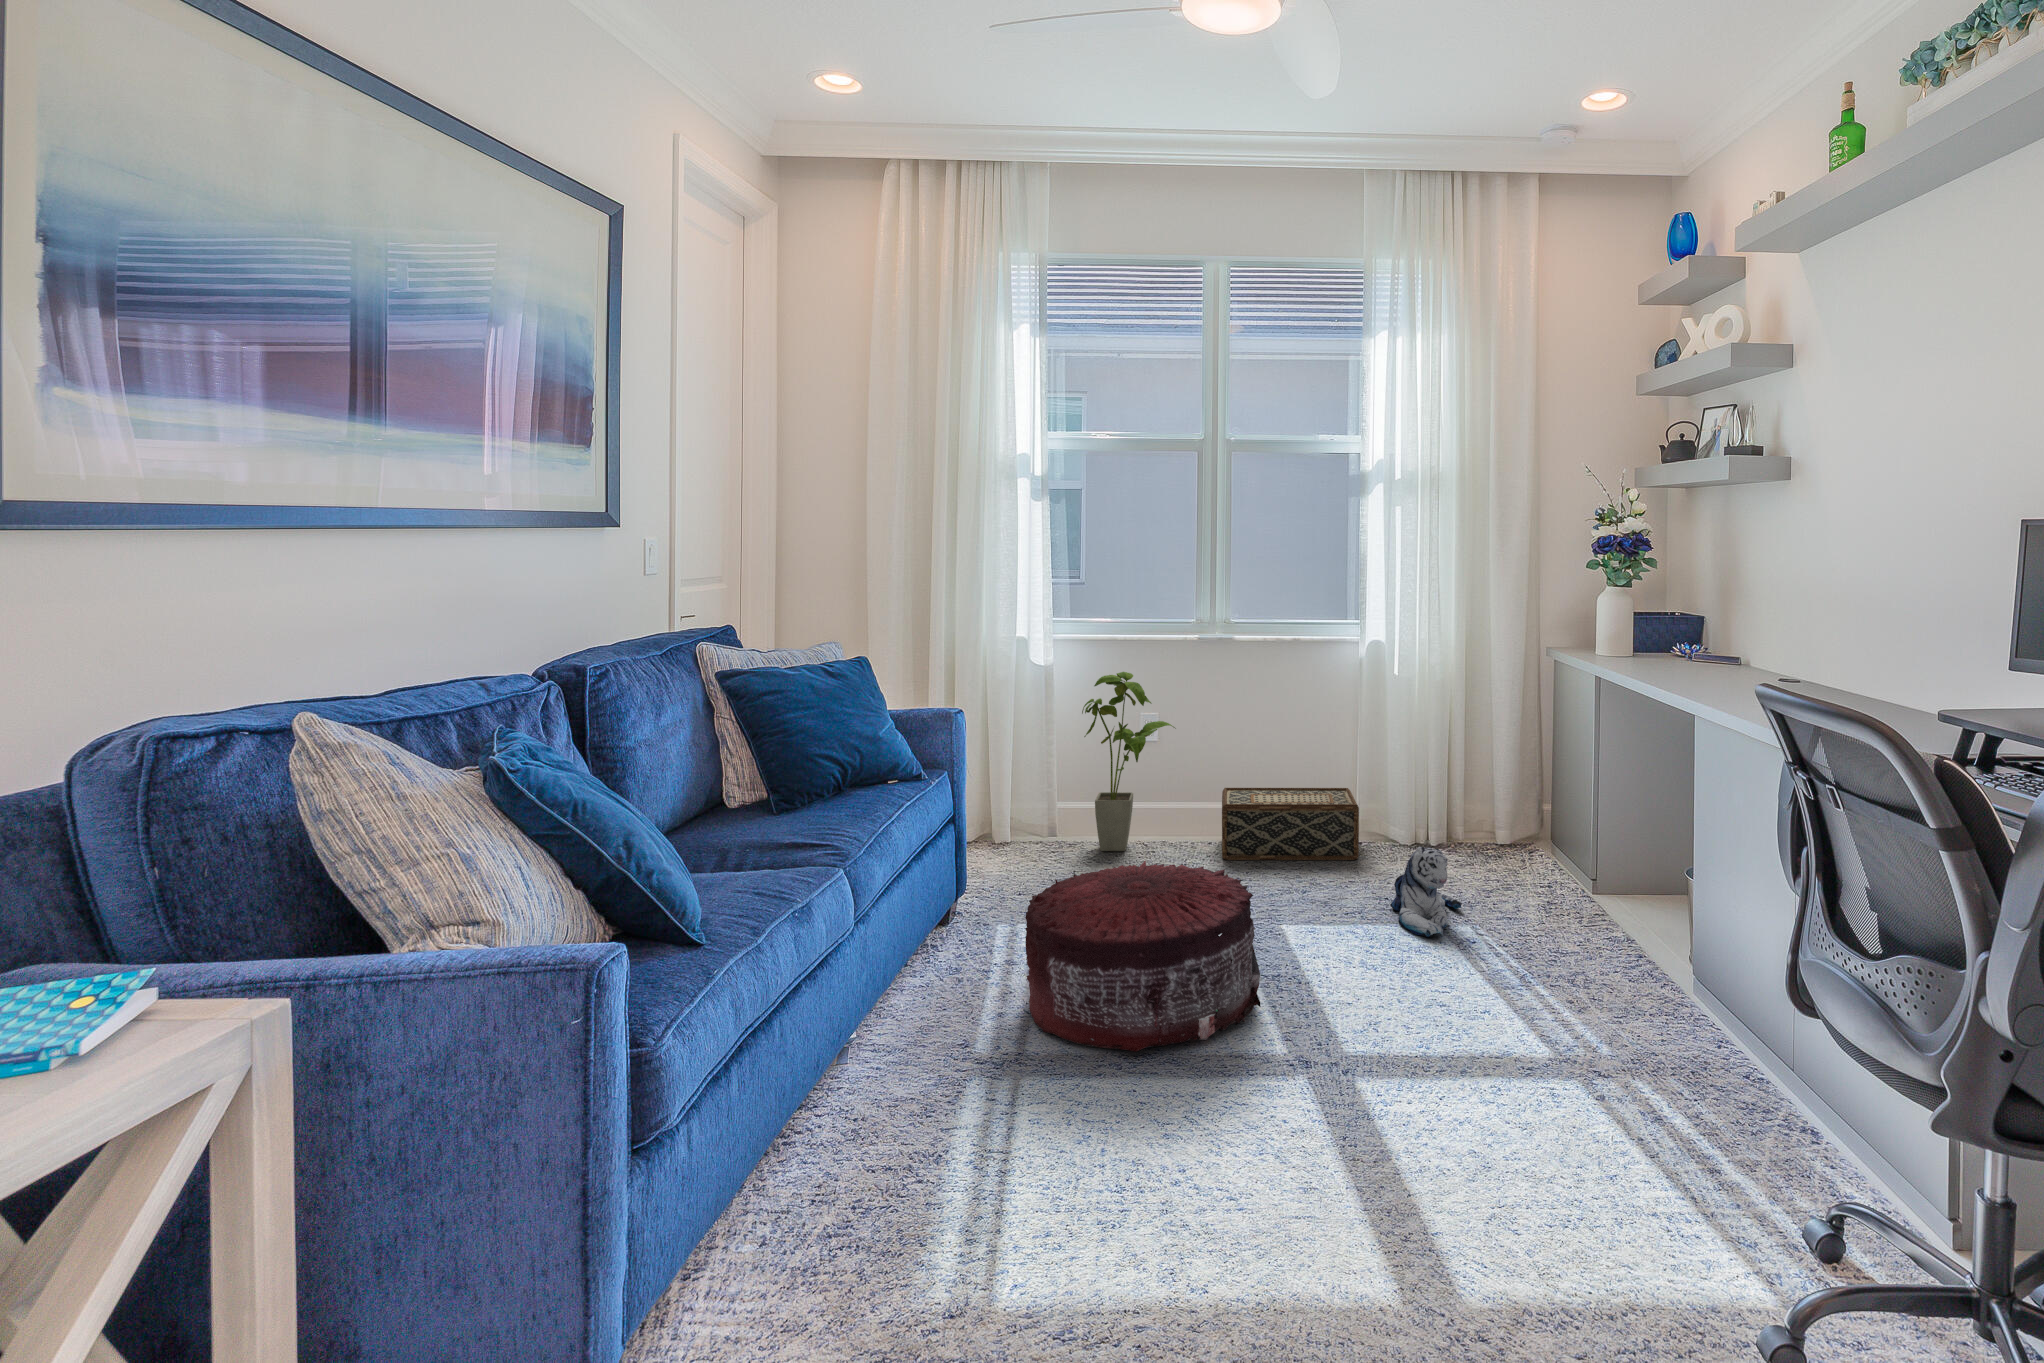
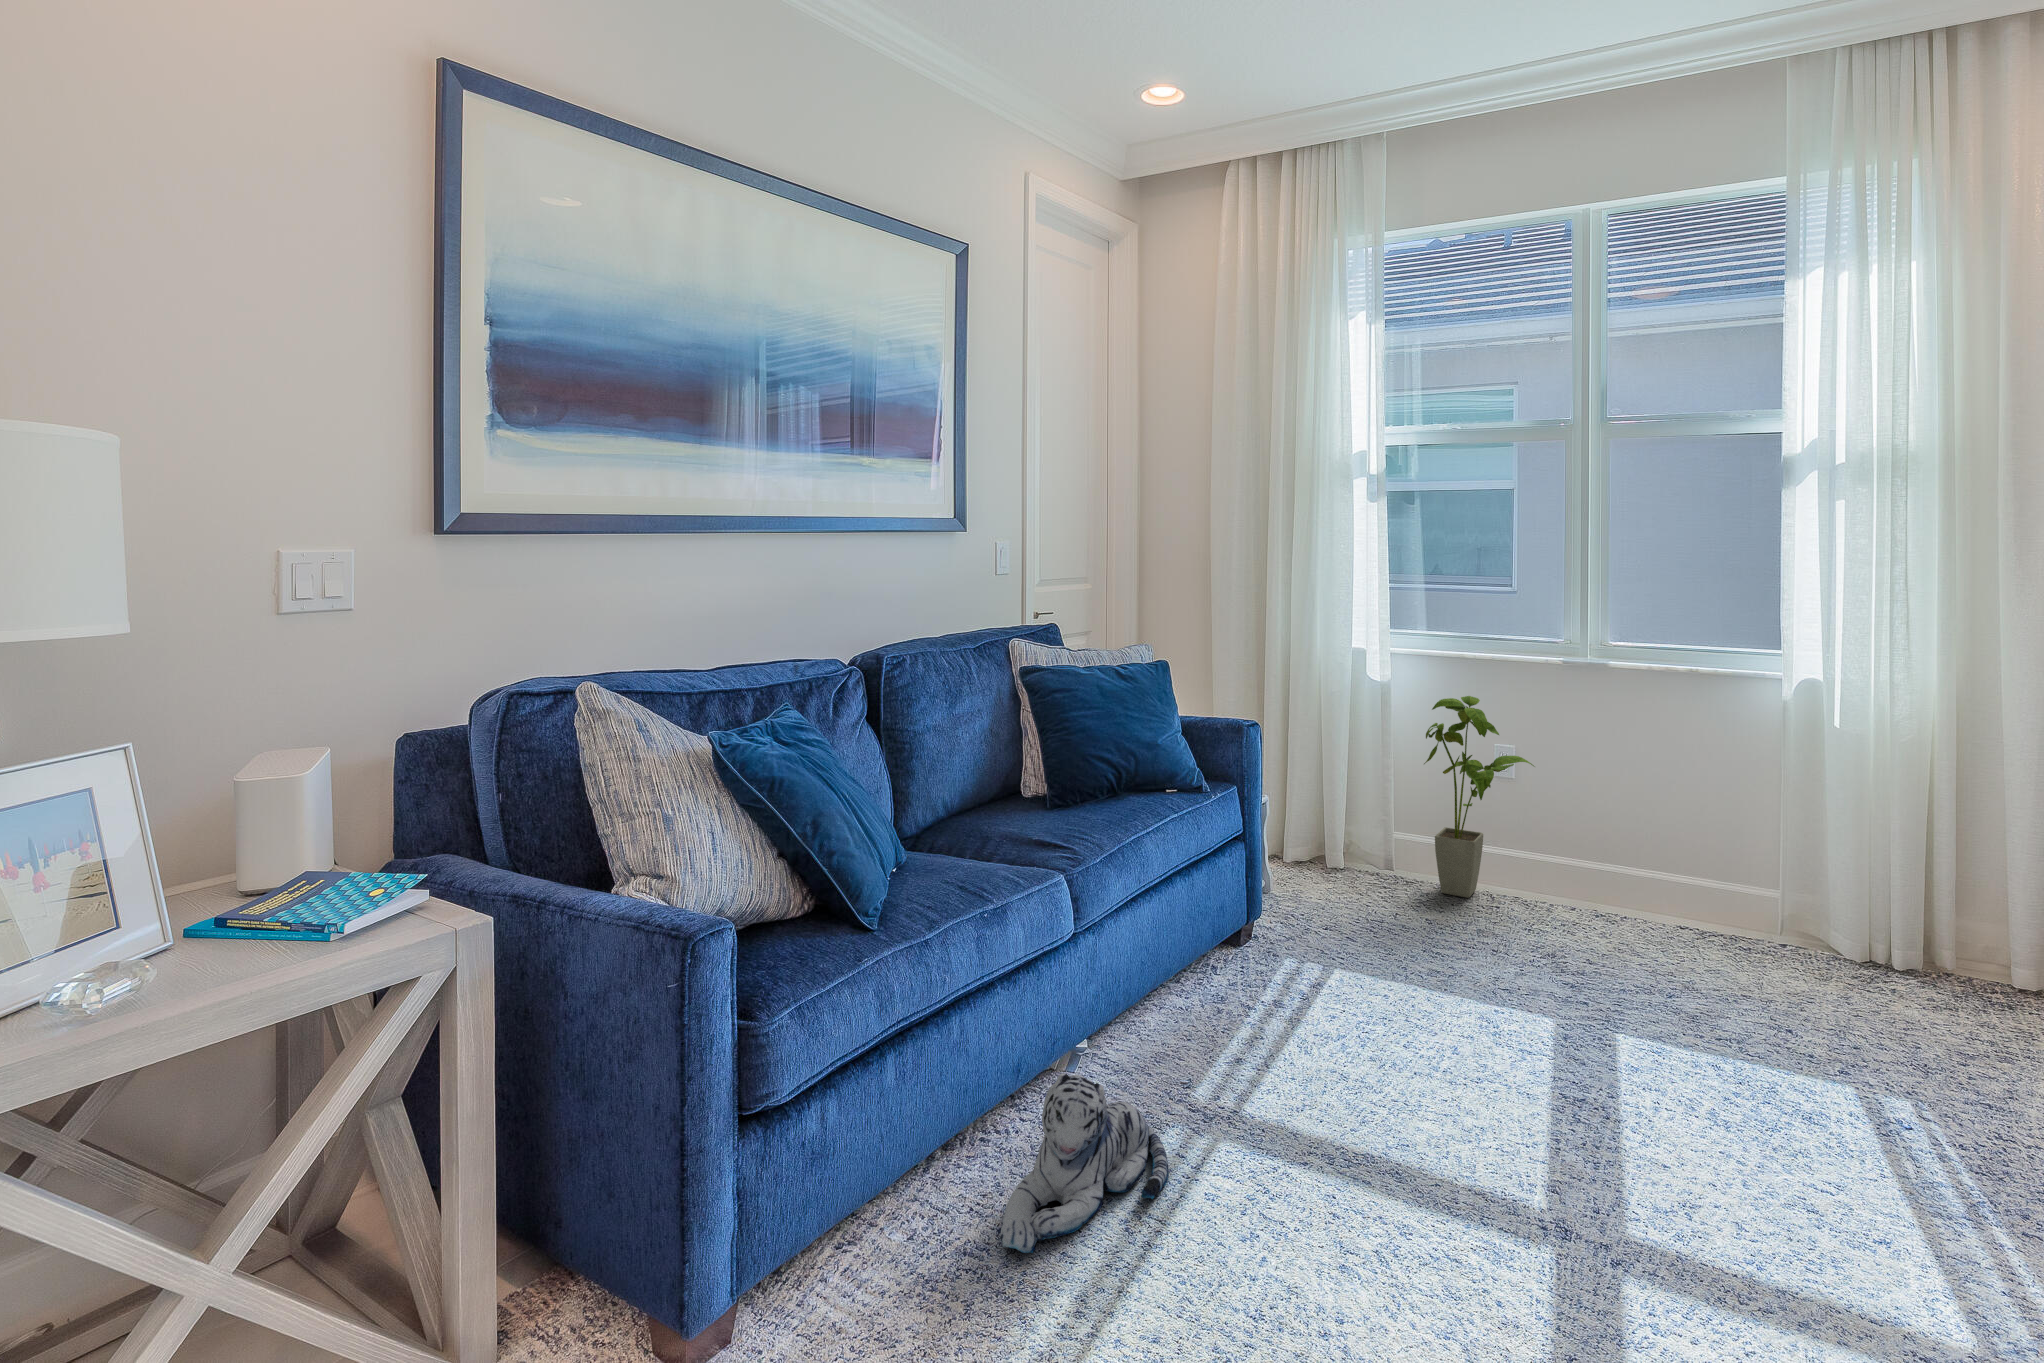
woven basket: present [1222,788,1359,860] -> none [1582,844,1773,964]
plush toy: present [1390,847,1461,937] -> present [1000,1073,1169,1253]
pouf: present [1025,861,1261,1052] -> none [1264,920,1540,1158]

